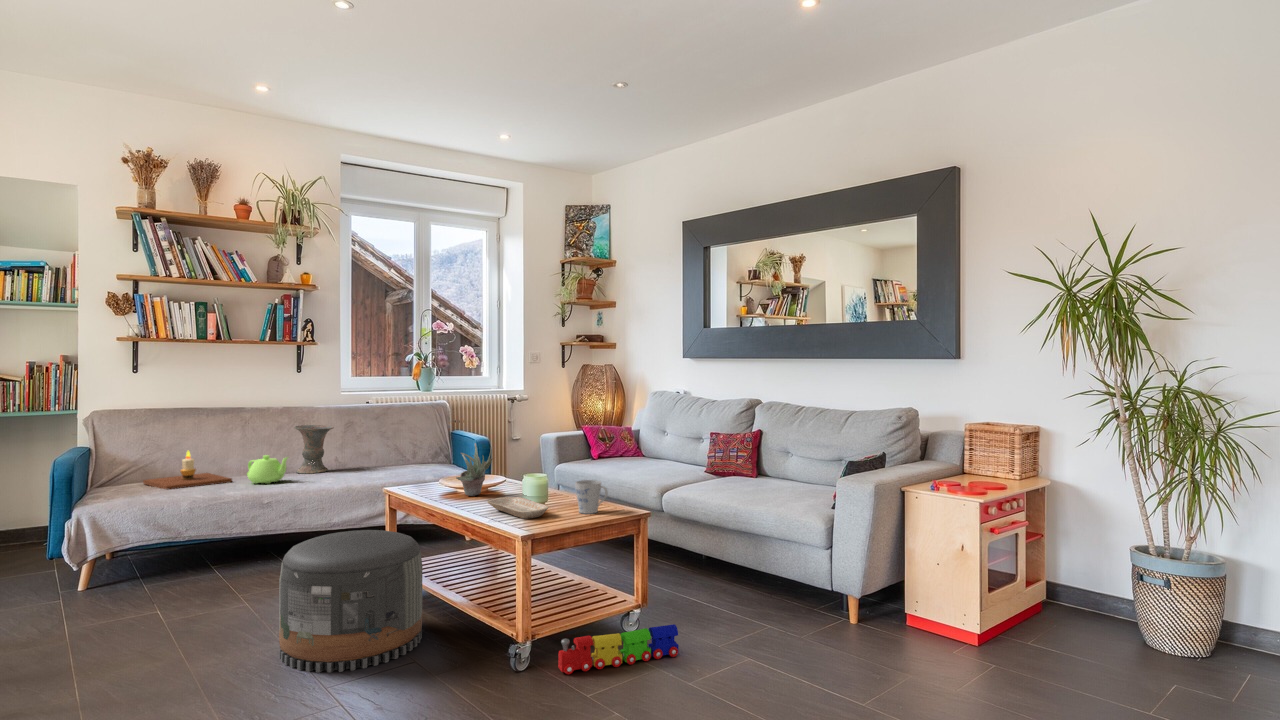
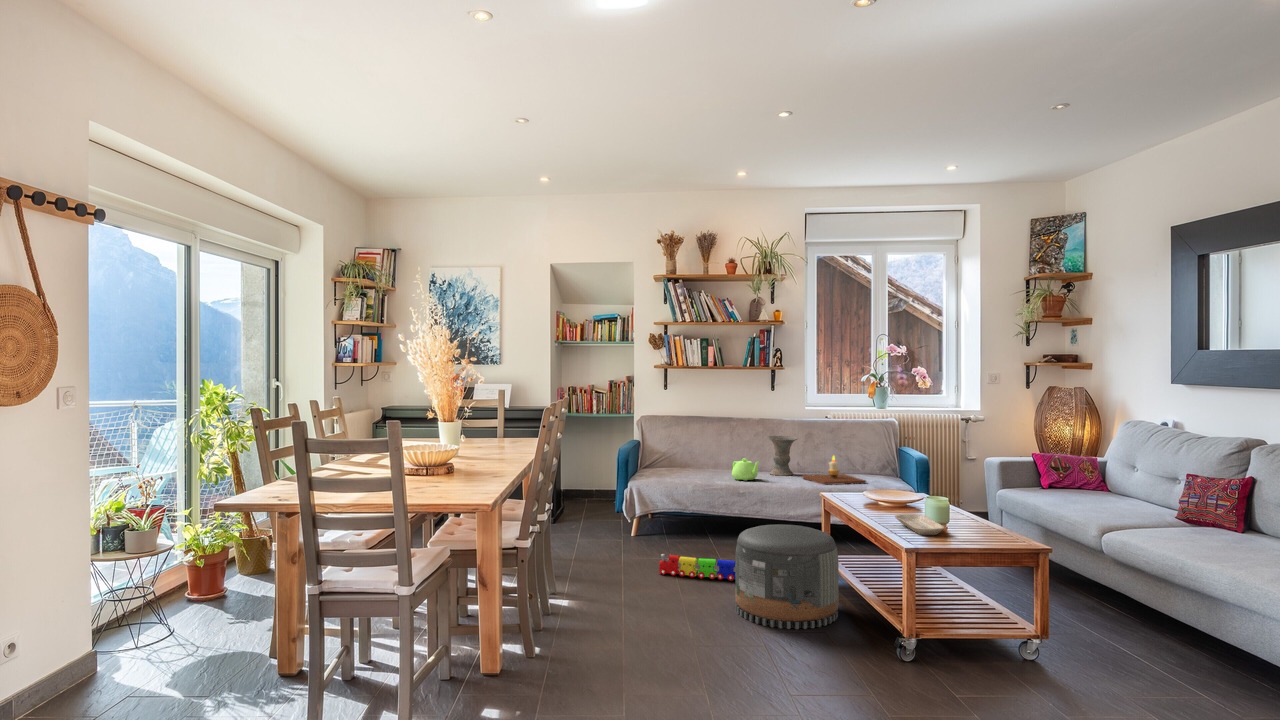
succulent plant: present [456,443,493,496] -> none [875,464,910,510]
candle: present [143,451,232,489] -> present [802,456,866,485]
mug: present [575,480,608,514] -> none [972,508,1003,539]
toy train: present [558,624,679,674] -> present [659,554,735,581]

